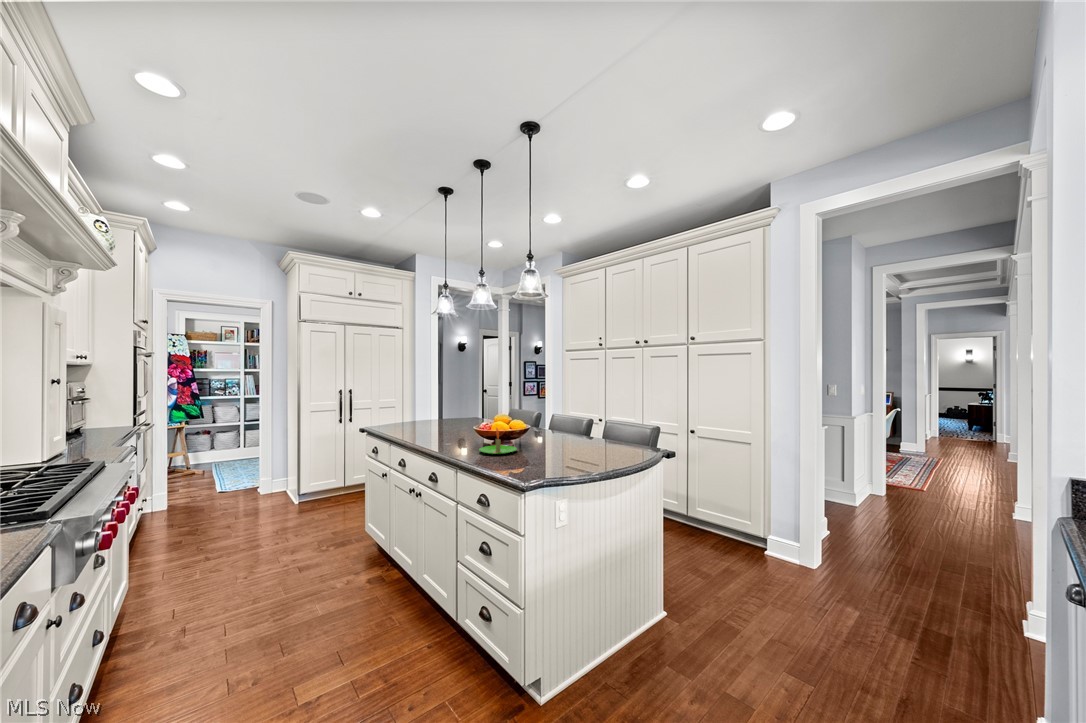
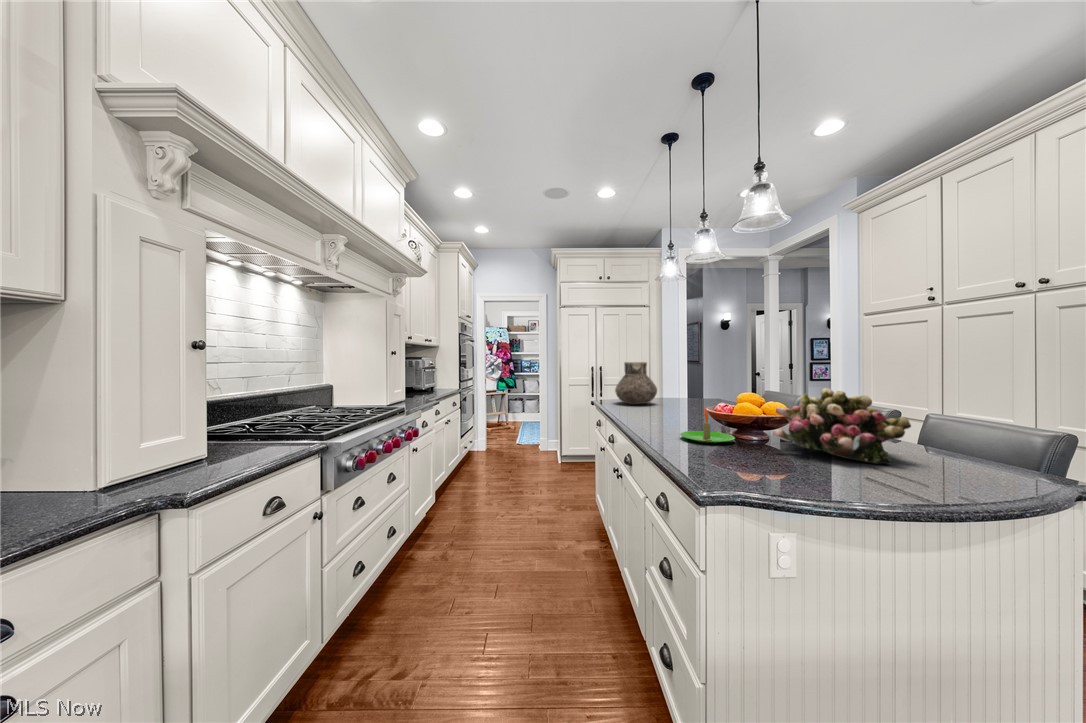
vase: none [391,387,431,428] -> present [615,362,657,404]
flower arrangement: none [542,409,608,453] -> present [773,388,911,465]

